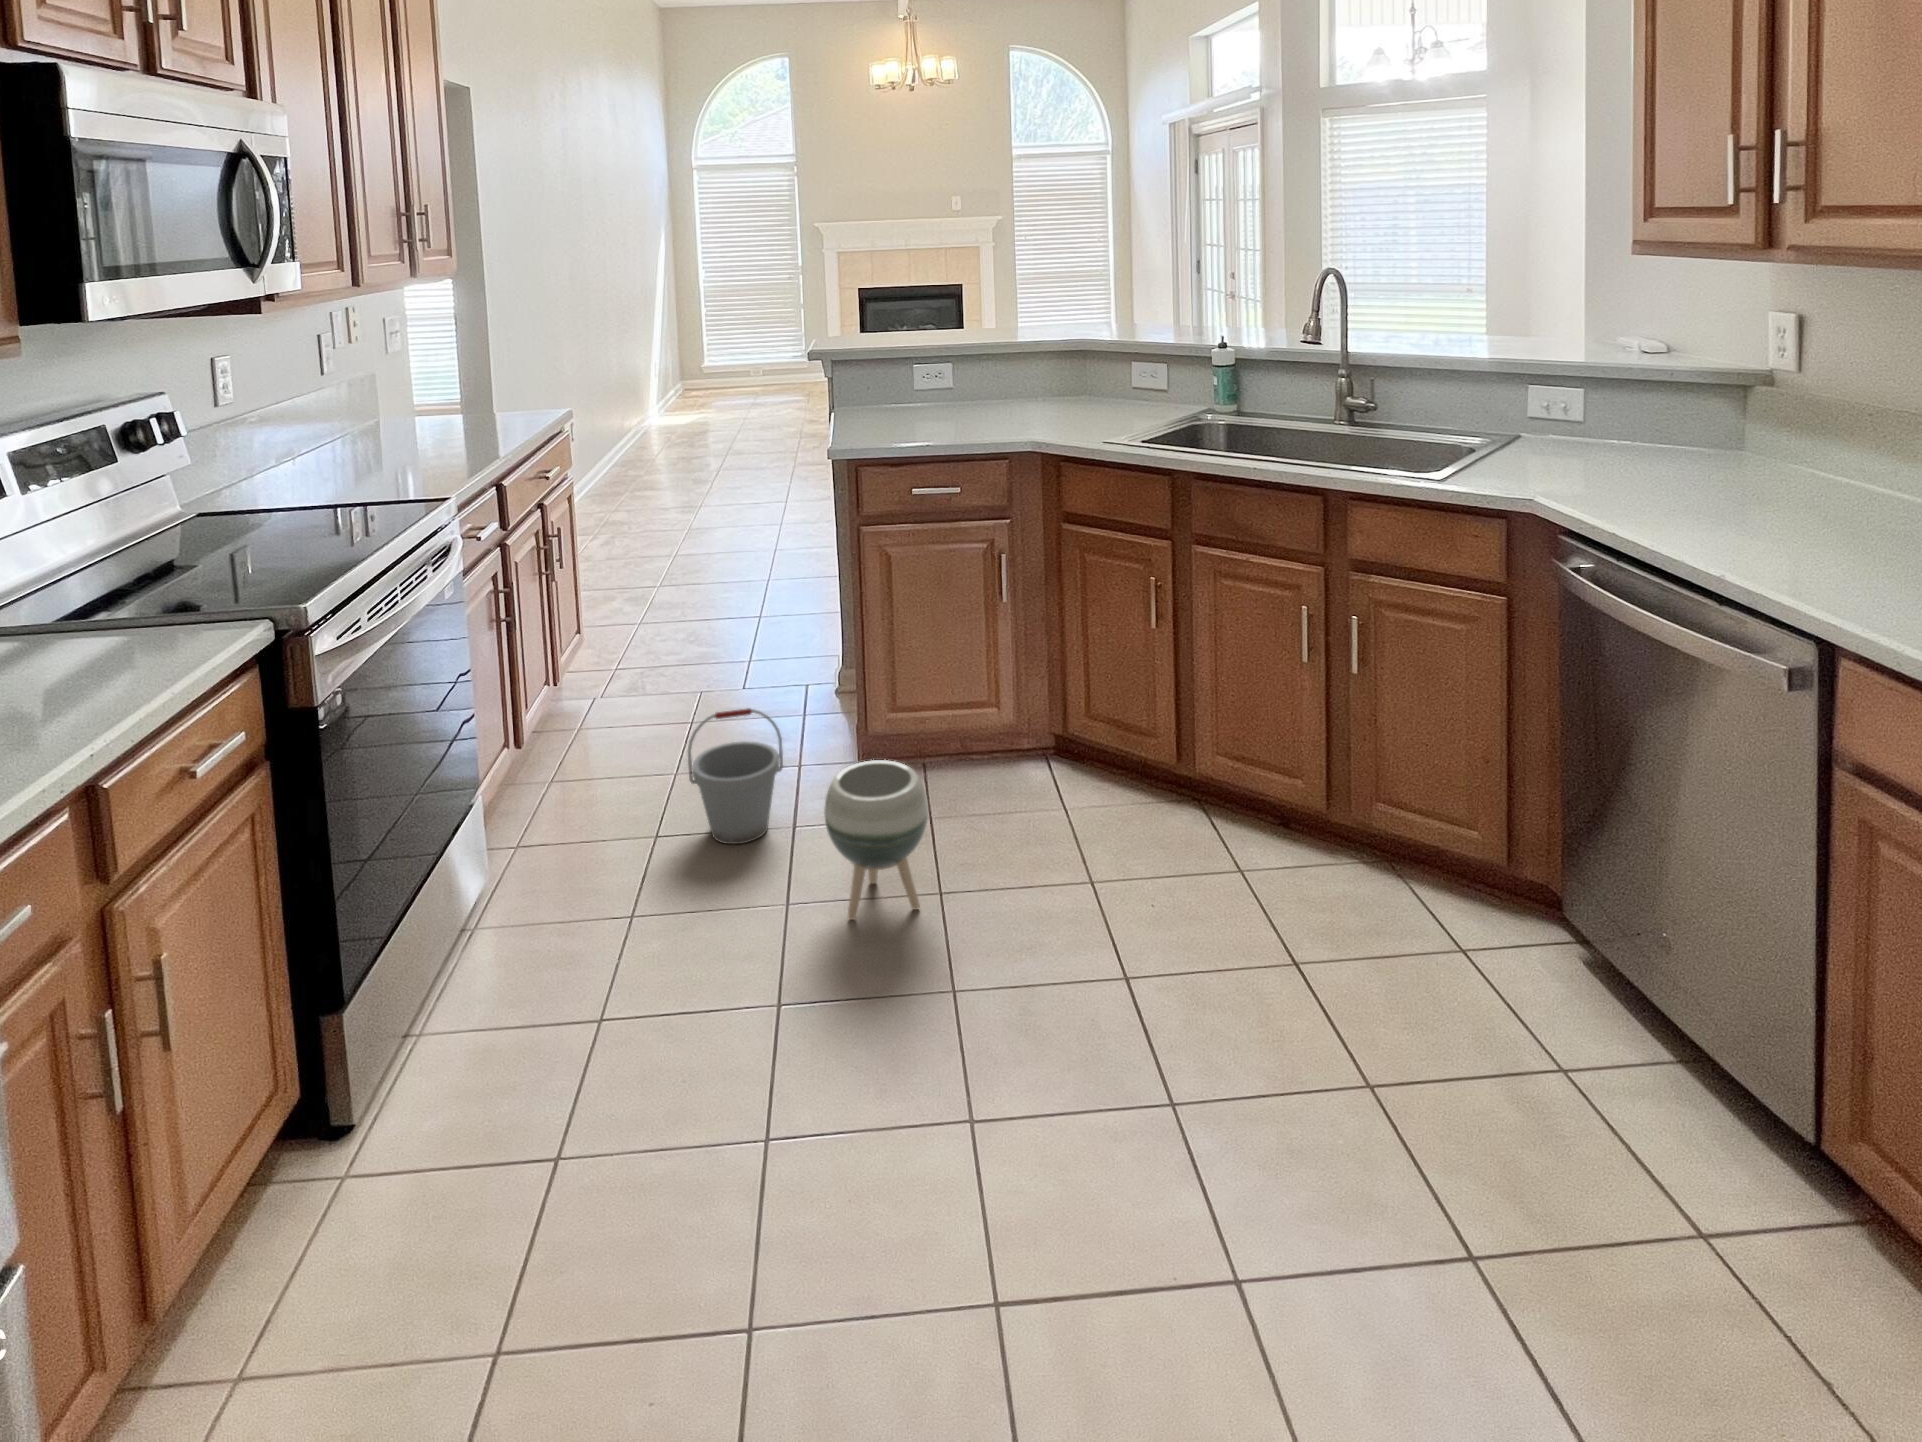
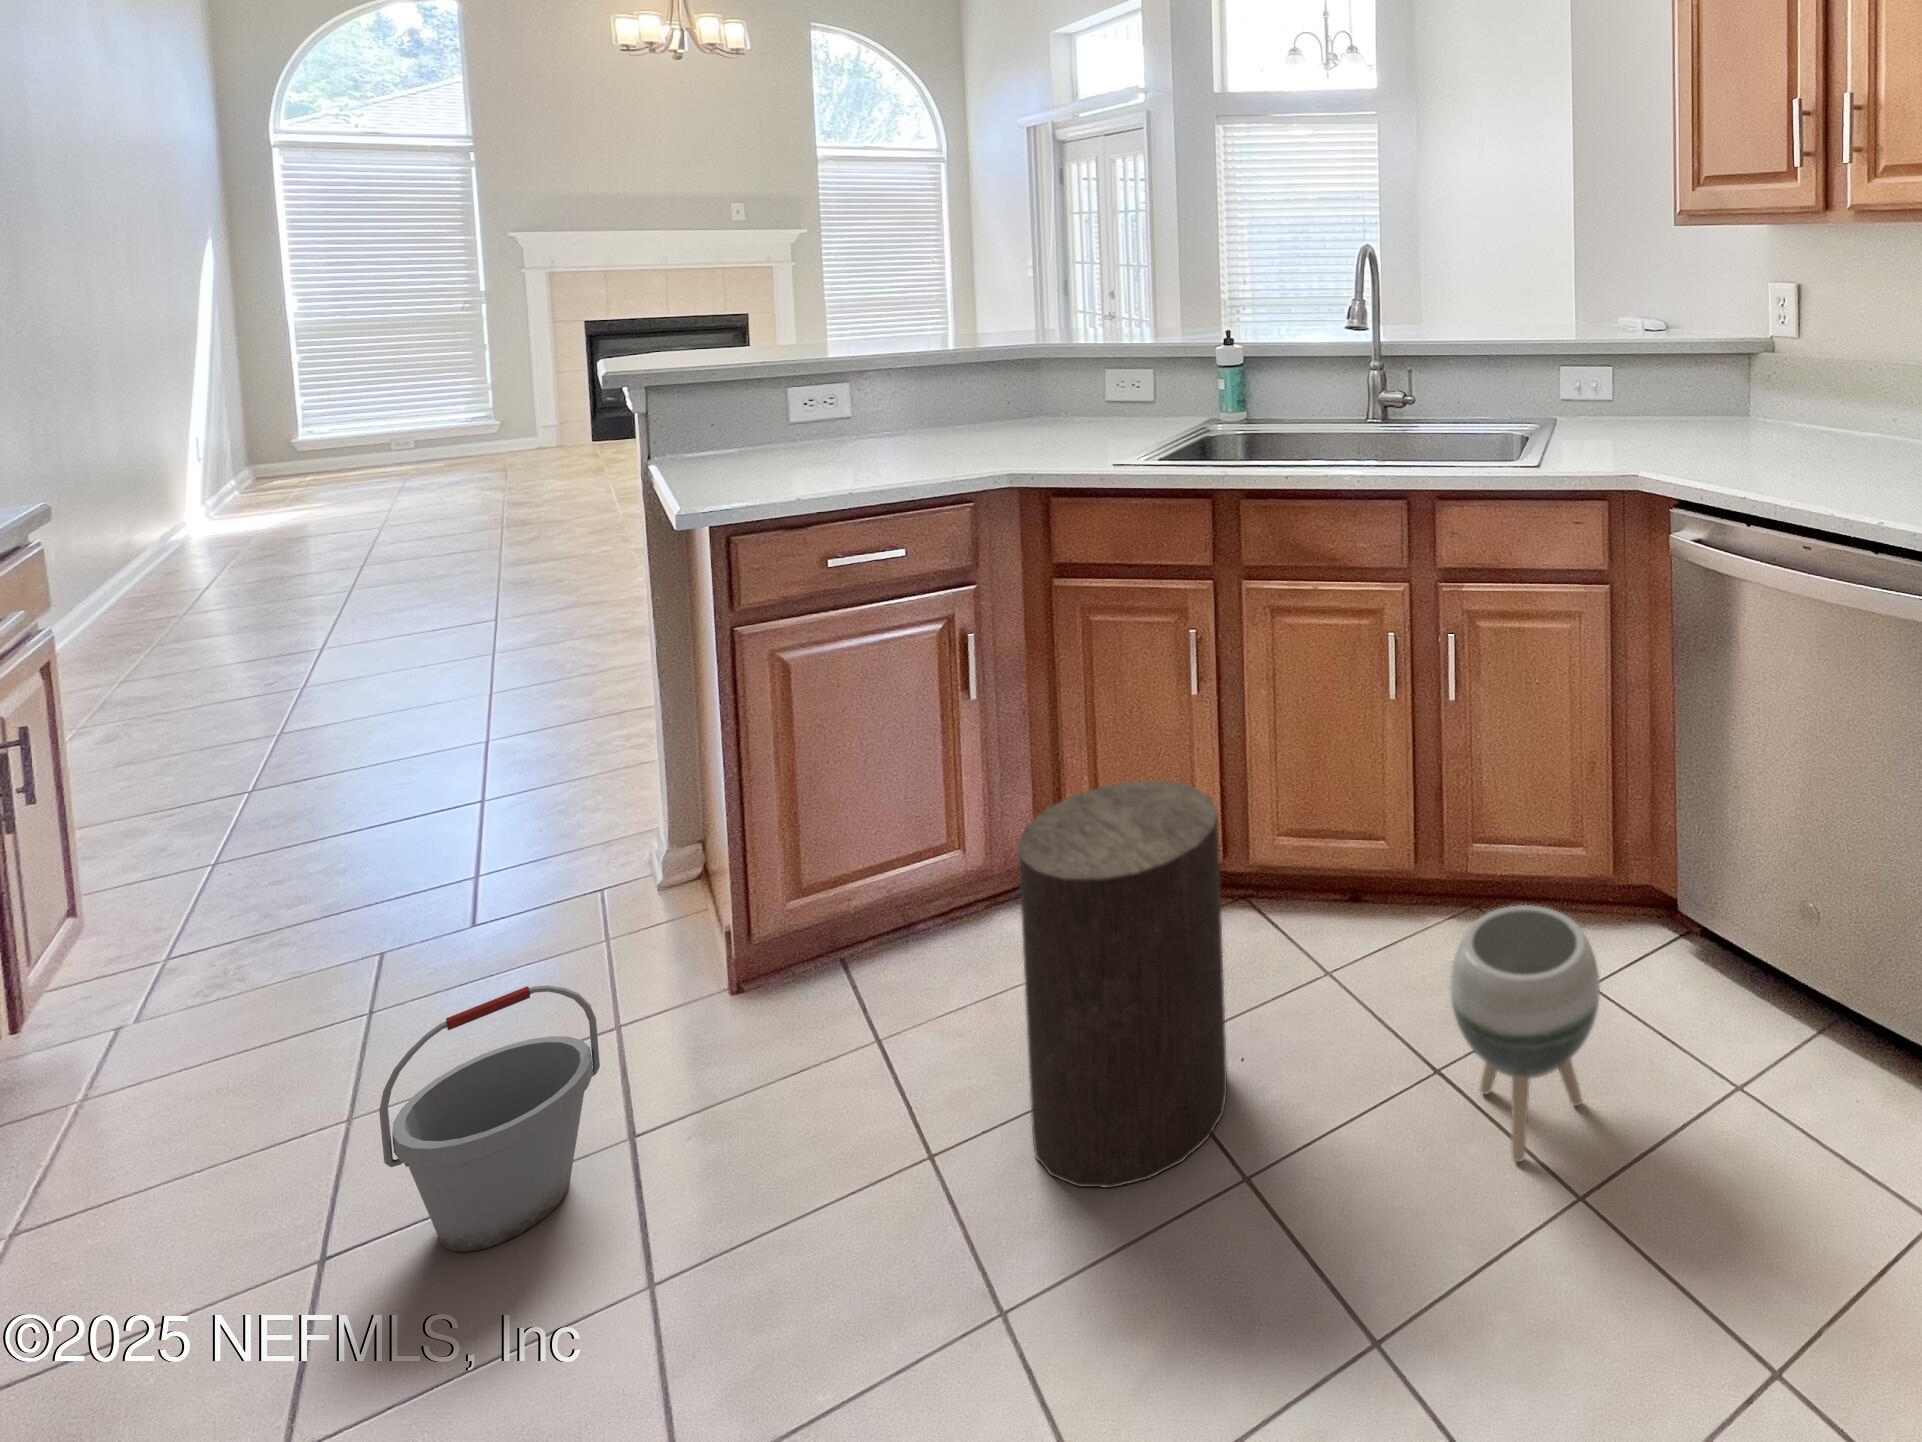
stool: none [992,672,1131,943] -> present [1018,781,1227,1188]
planter: present [824,760,928,920] -> present [1451,905,1600,1162]

